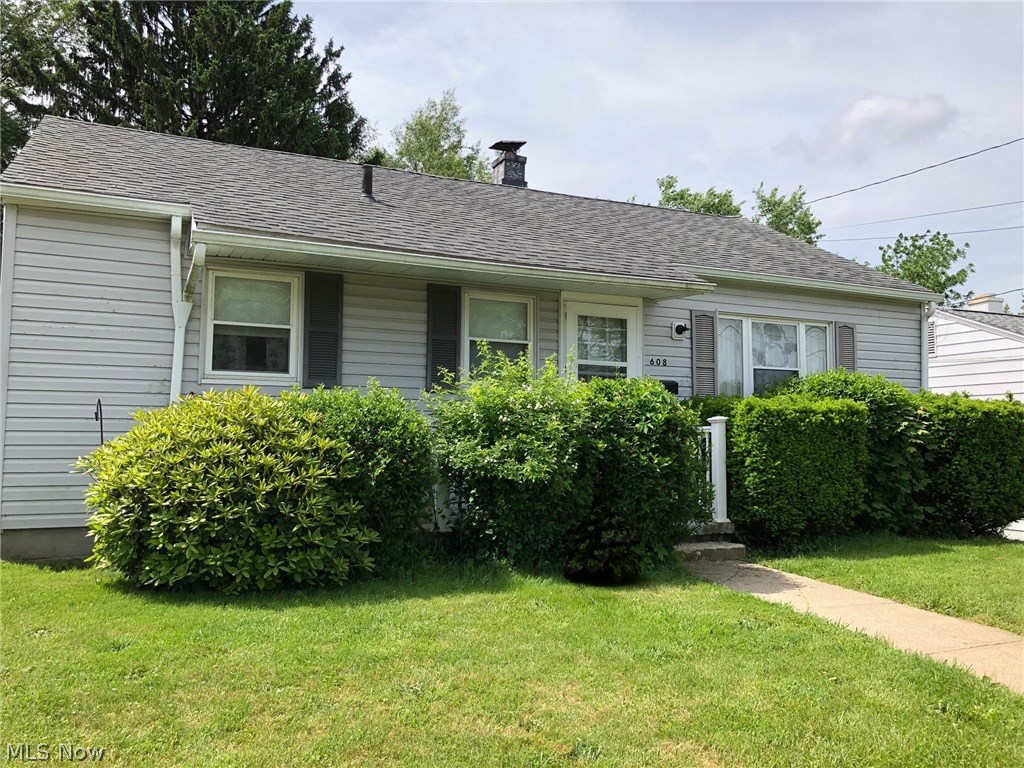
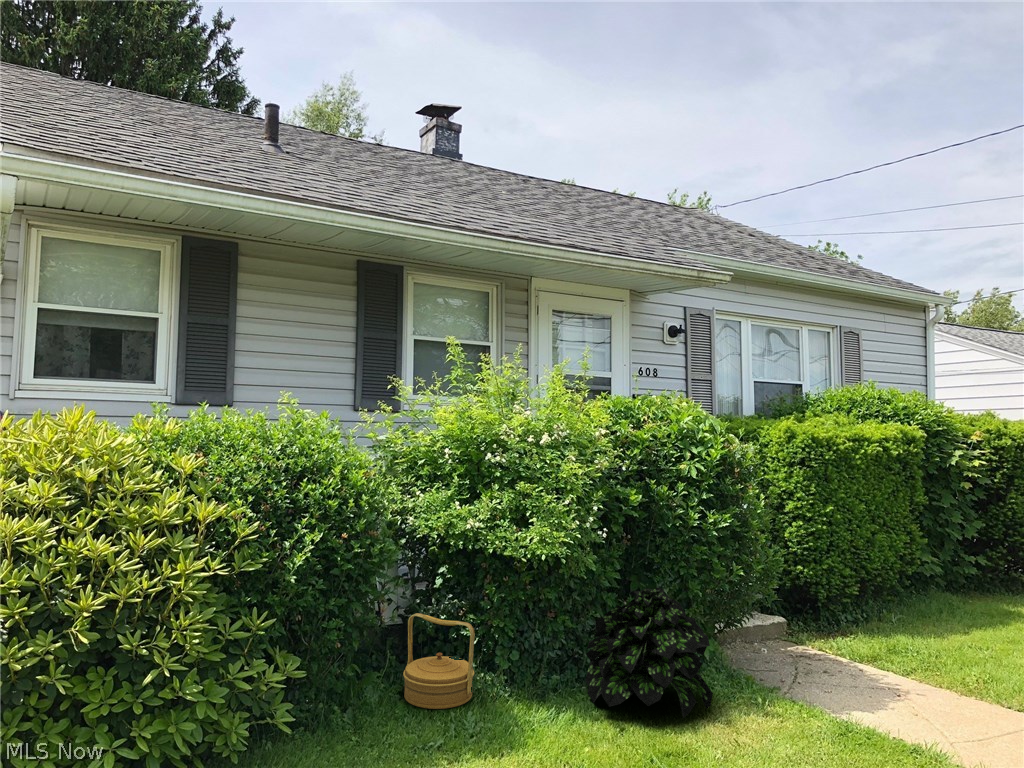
woven basket: none [444,517,488,573] -> present [403,613,475,709]

